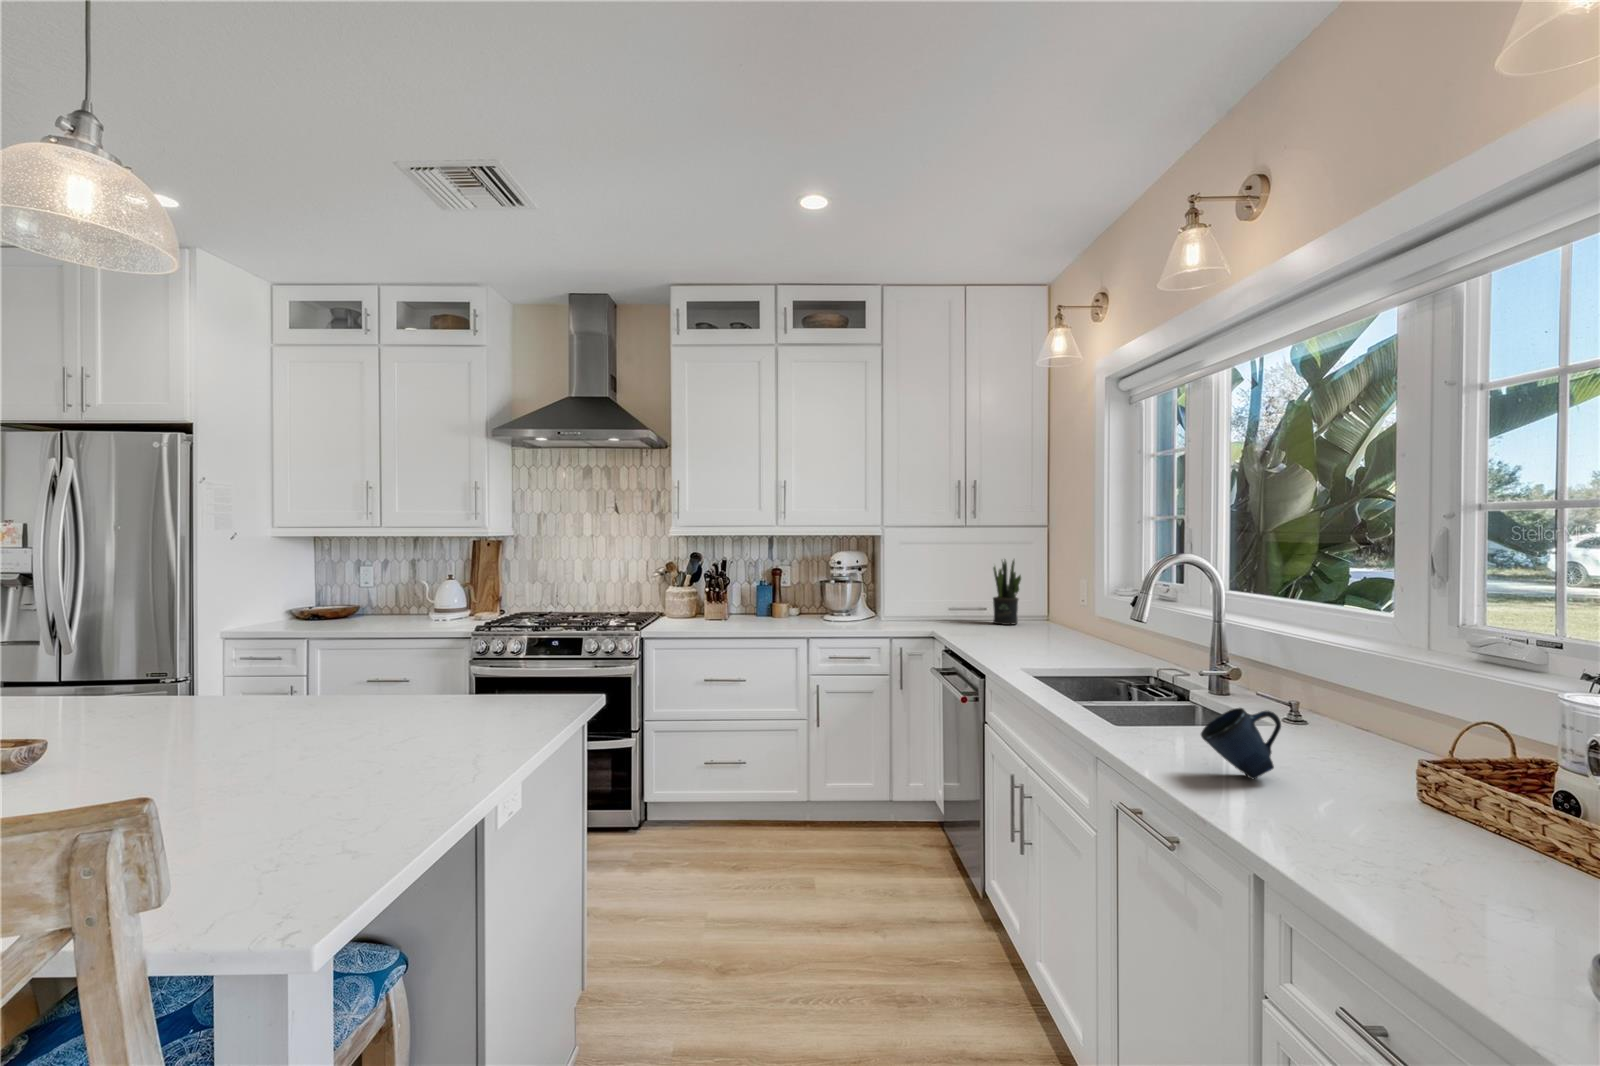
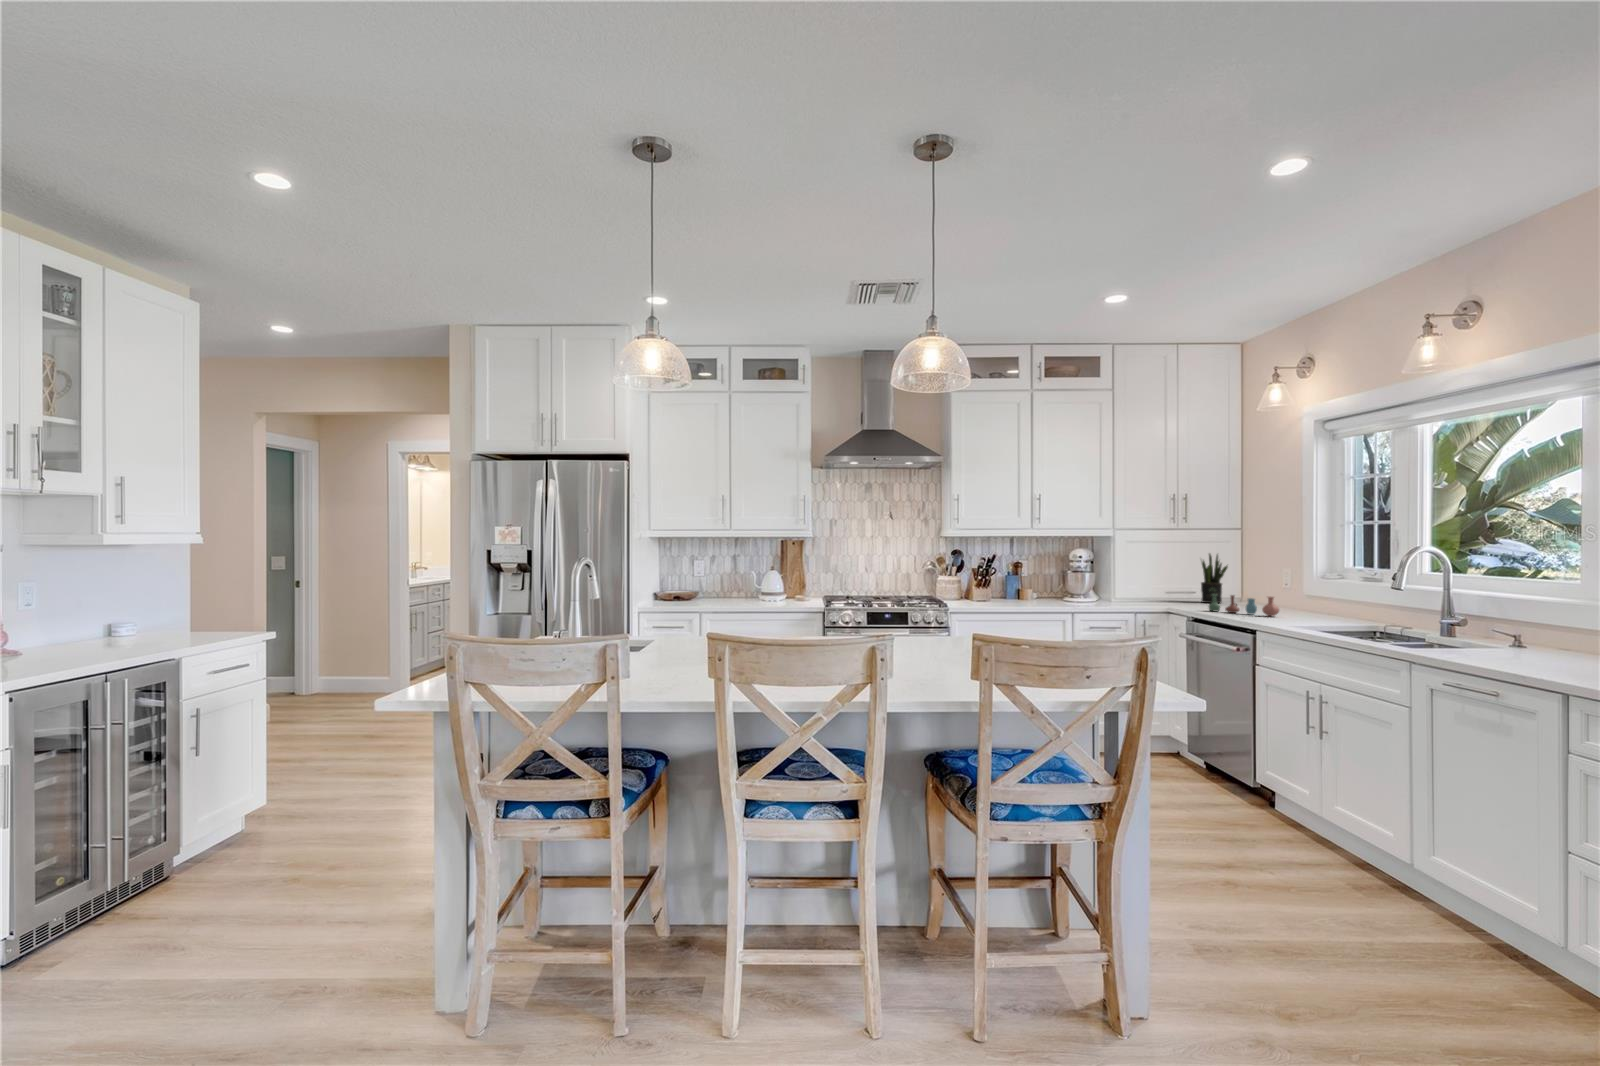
vase: none [964,617,1041,651] -> present [1209,594,1279,616]
mug: present [1201,708,1281,780] -> none [1498,625,1549,663]

